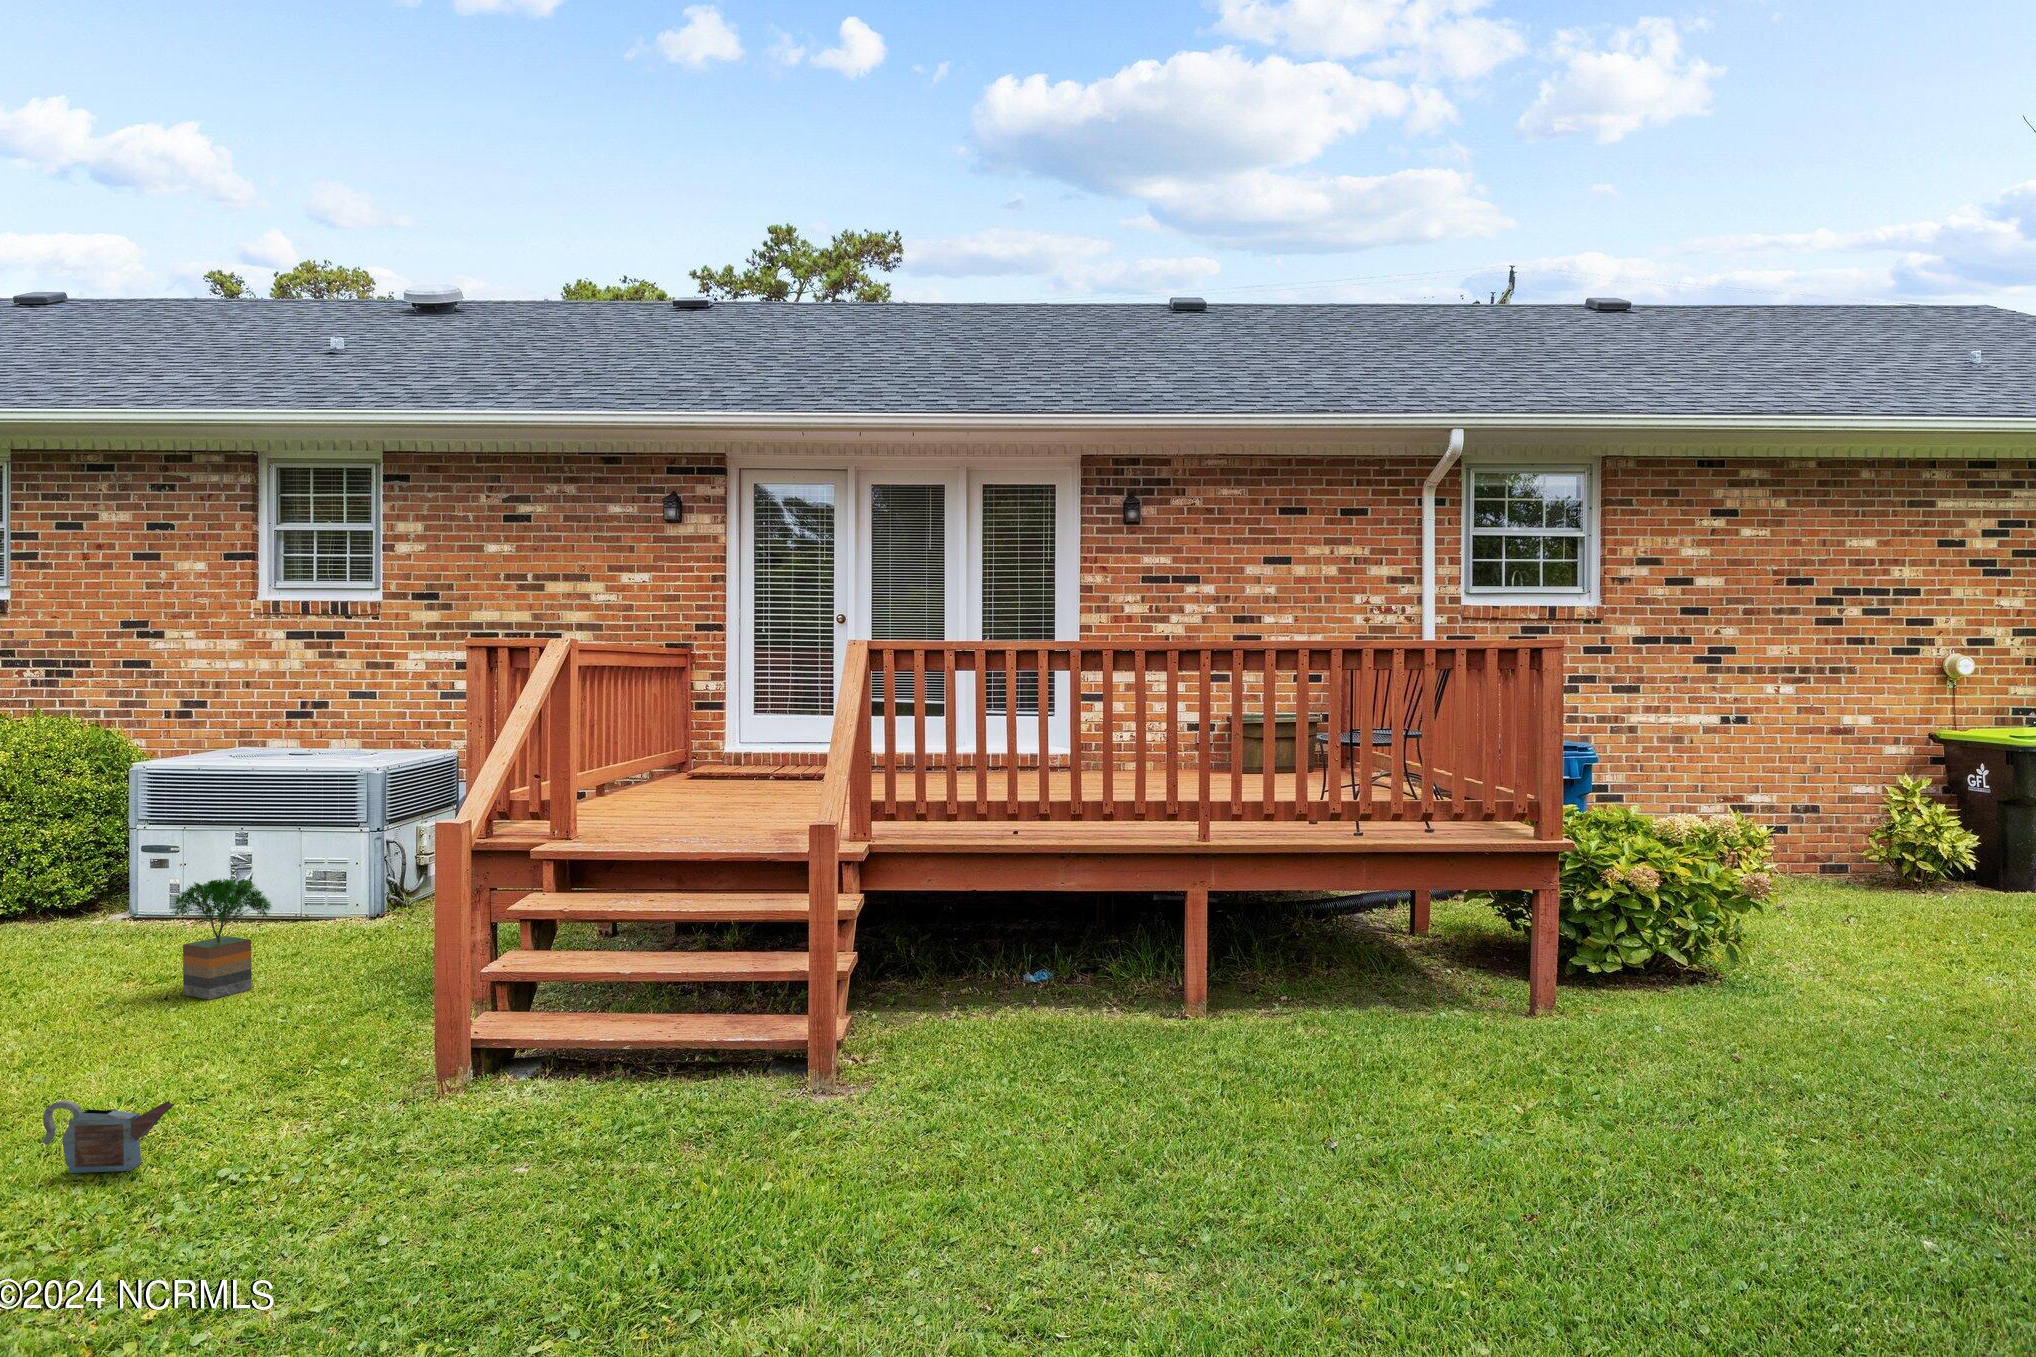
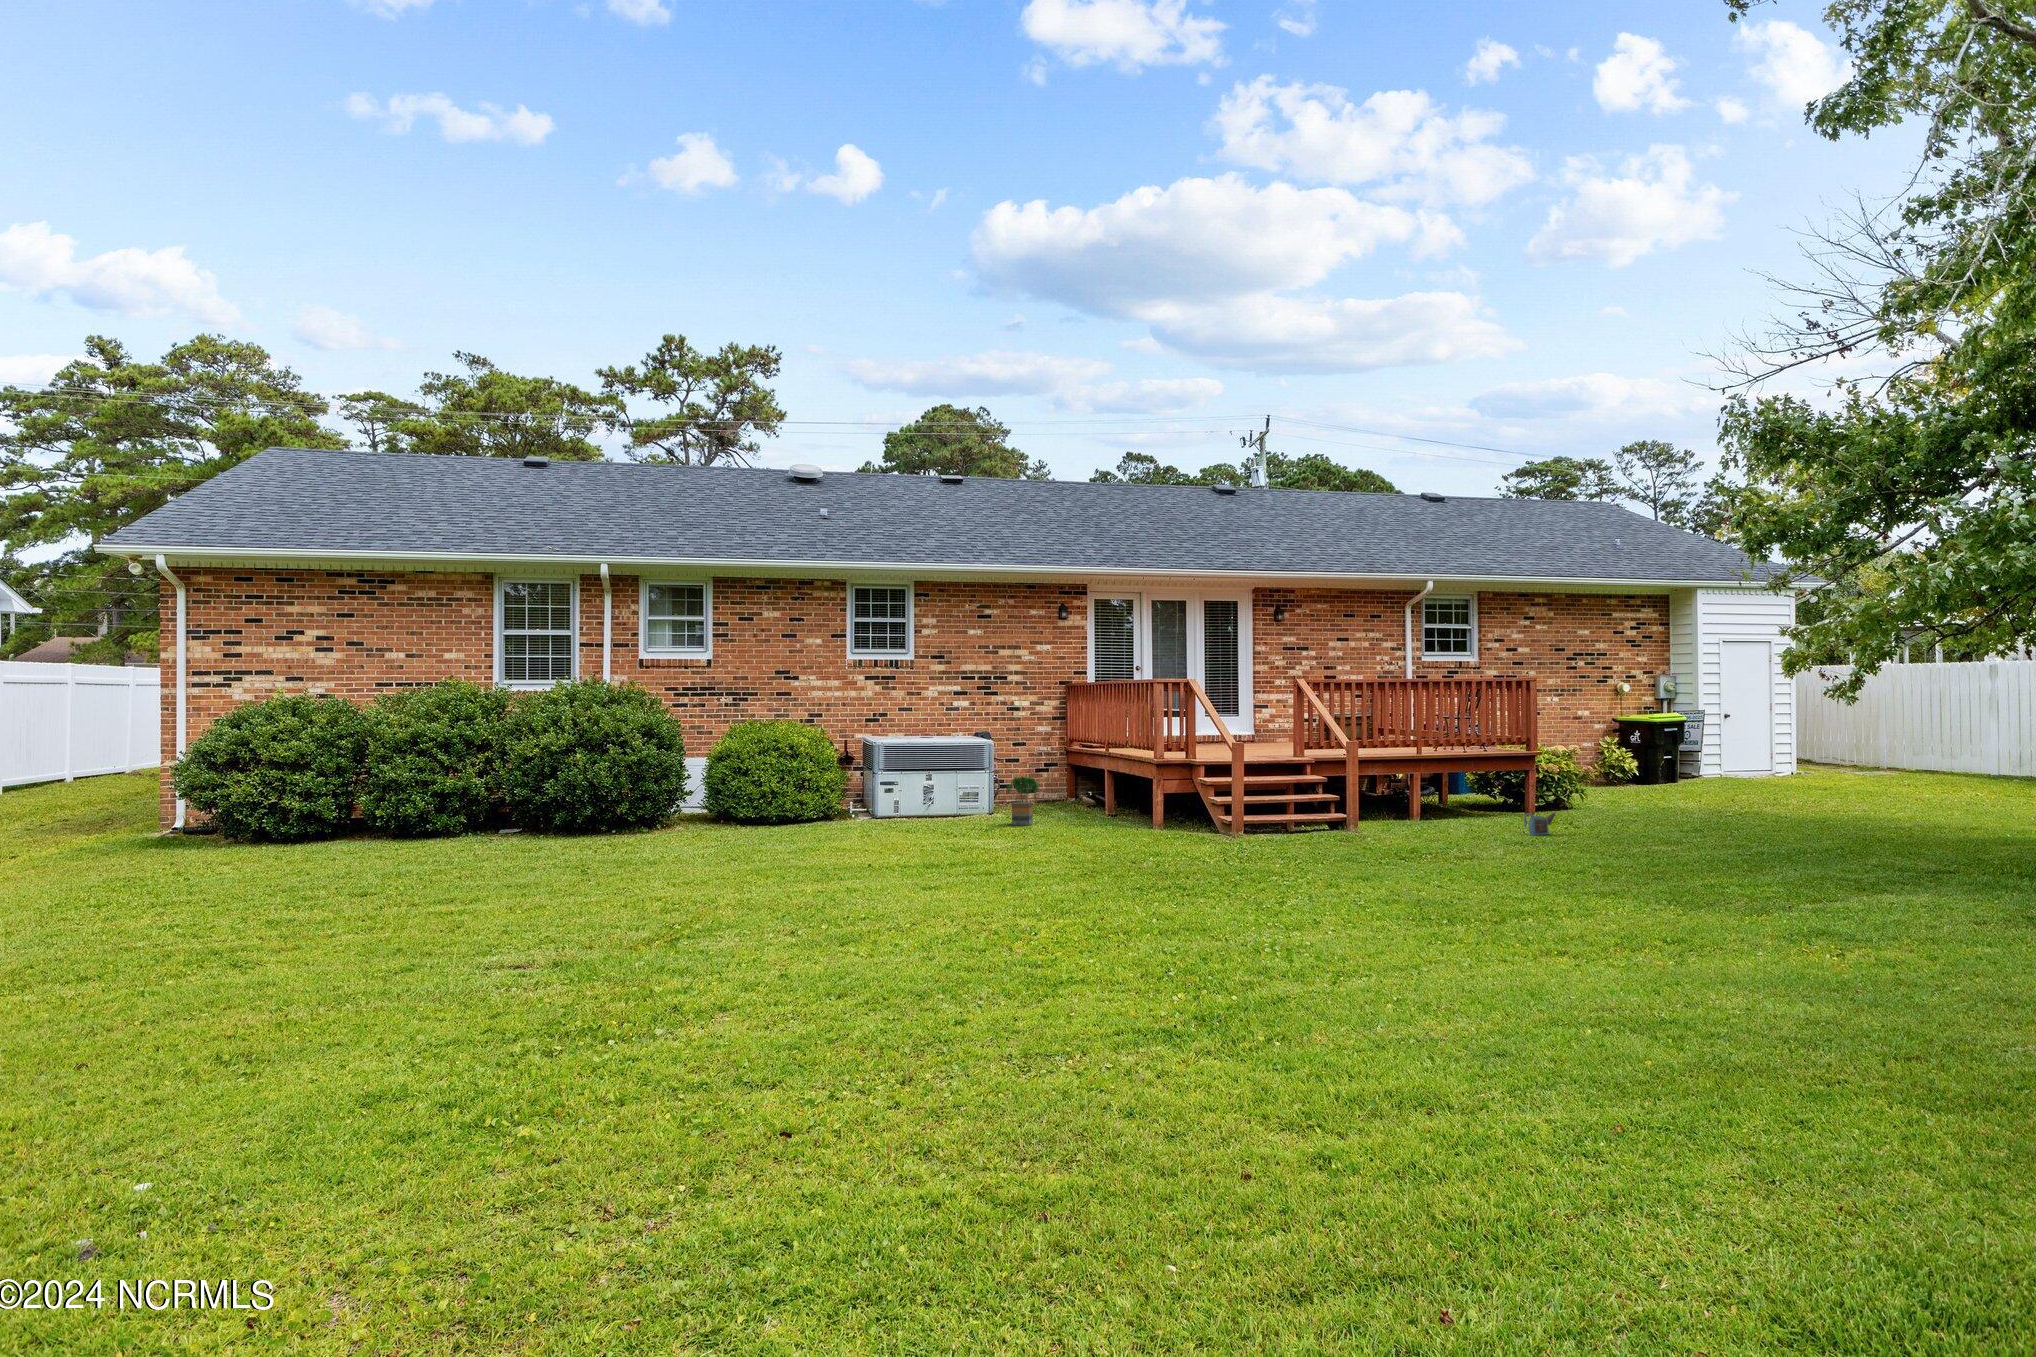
watering can: present [42,1101,174,1173] -> present [1524,813,1556,835]

